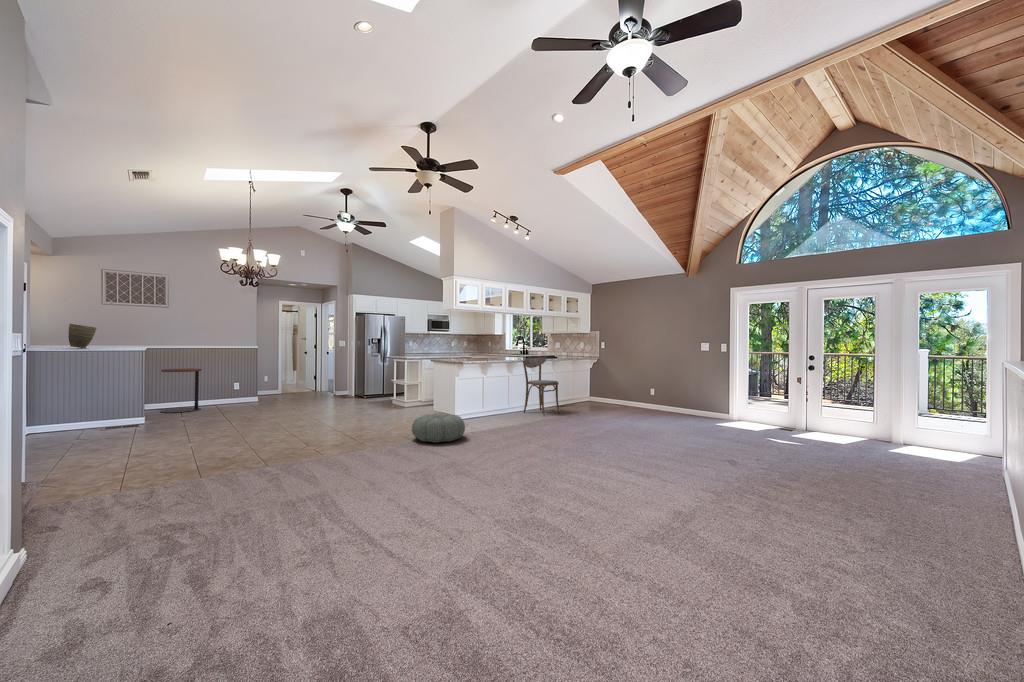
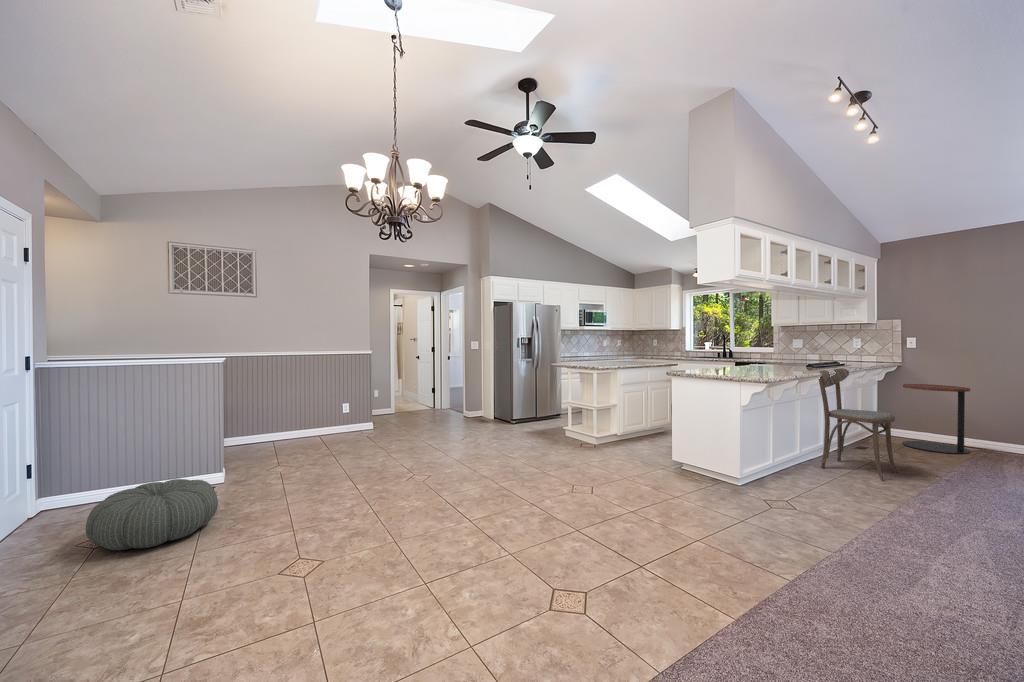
vase: present [68,324,96,348] -> none [103,321,147,362]
side table: present [160,369,201,413] -> present [903,384,970,454]
pouf: present [412,413,465,443] -> present [86,479,218,550]

